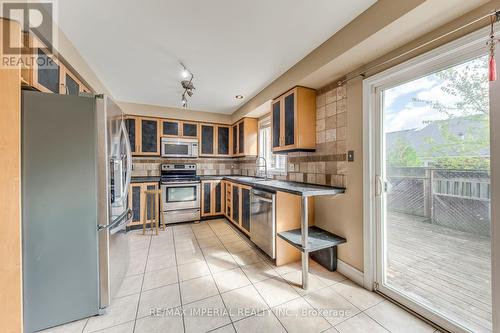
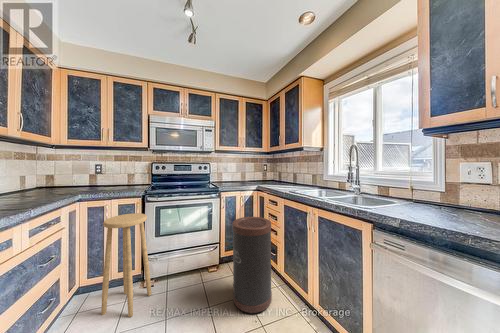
trash can: none [205,191,225,233] -> present [232,217,272,314]

